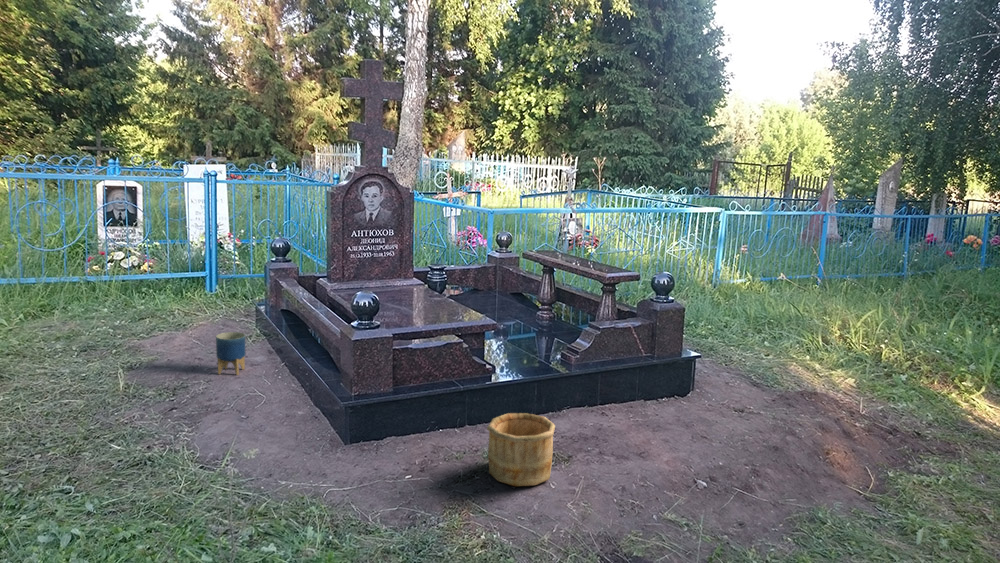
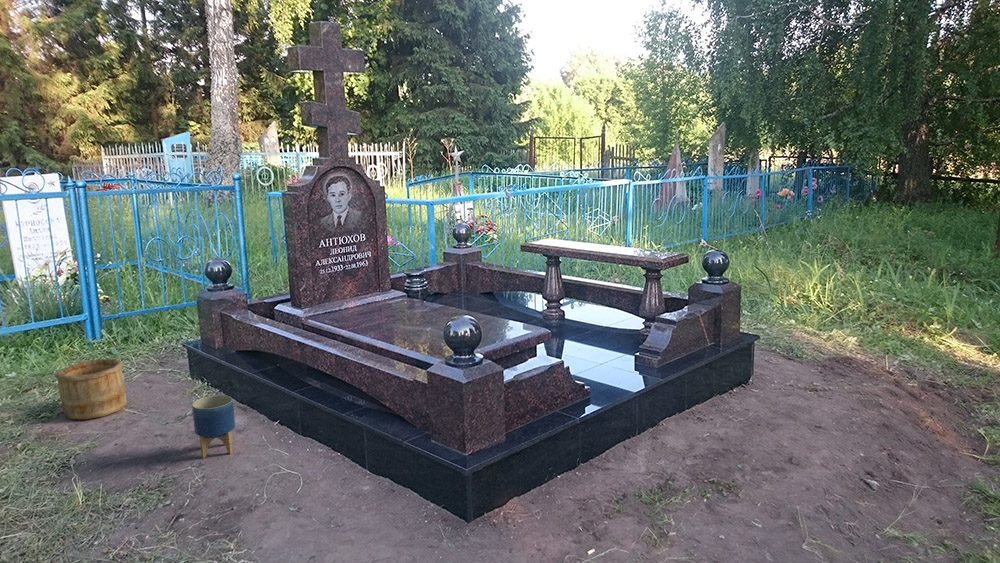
wooden bucket: present [487,413,555,486] -> present [54,359,127,420]

